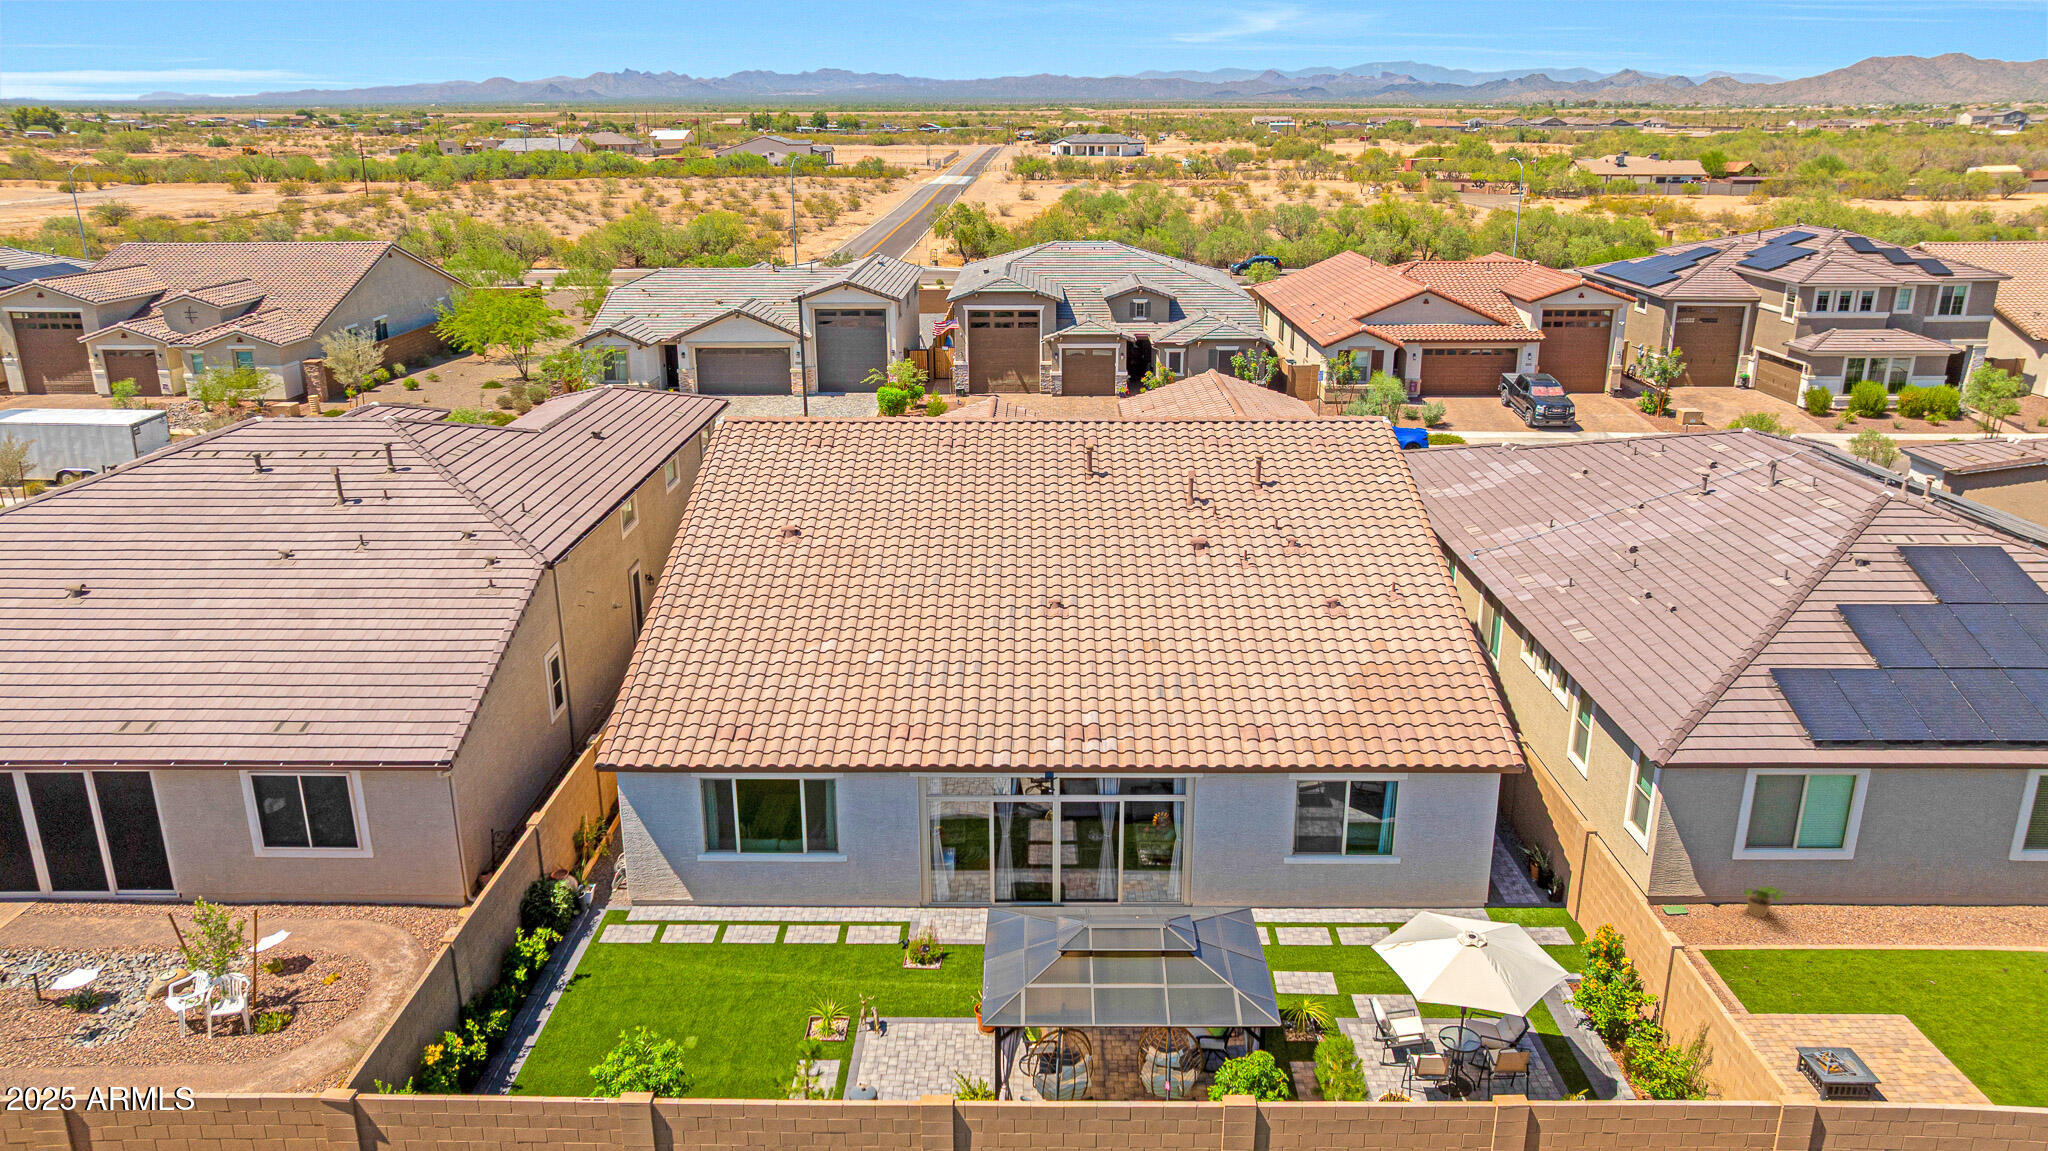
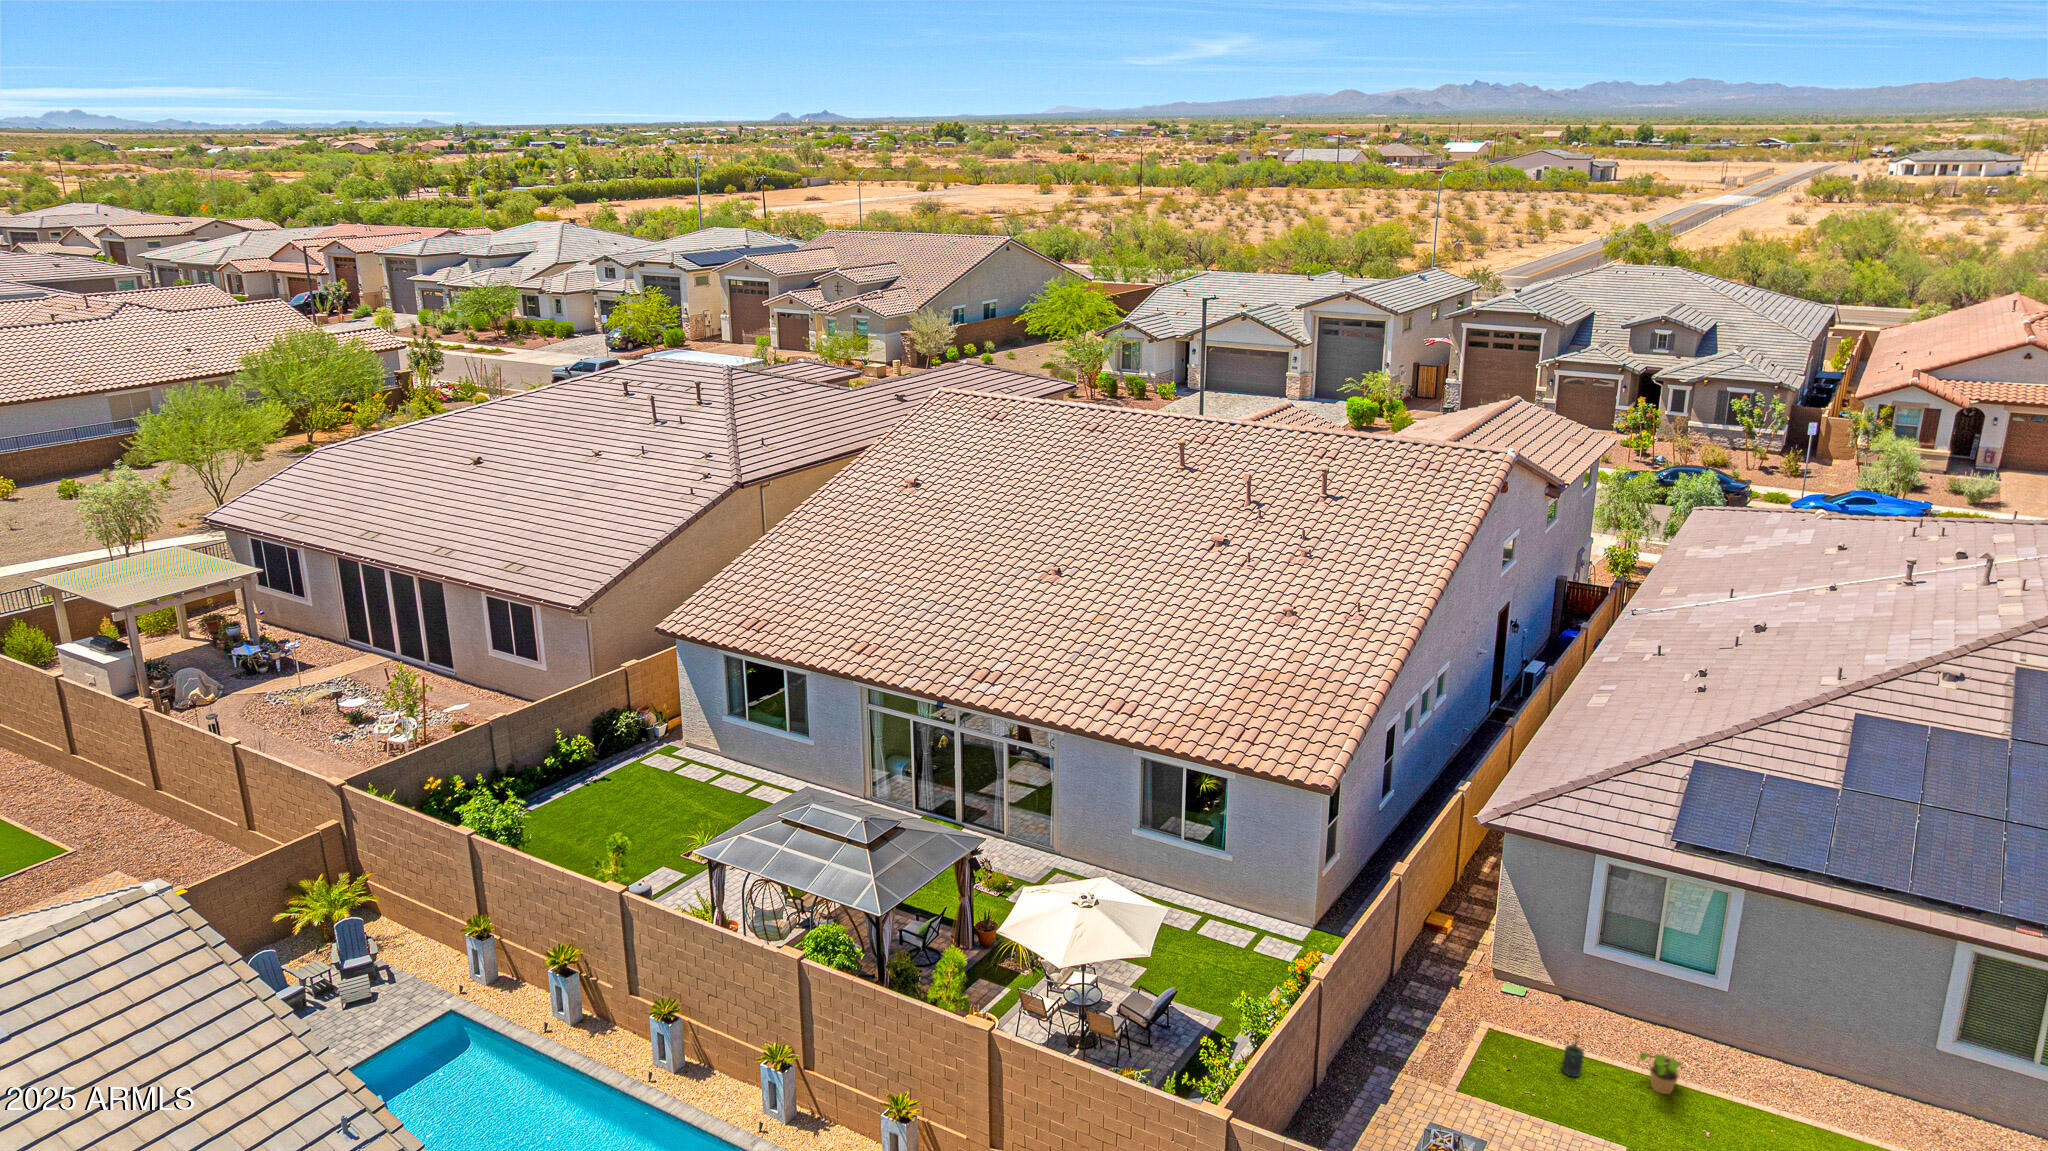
watering can: none [1689,893,1711,927] -> present [1562,1035,1584,1077]

